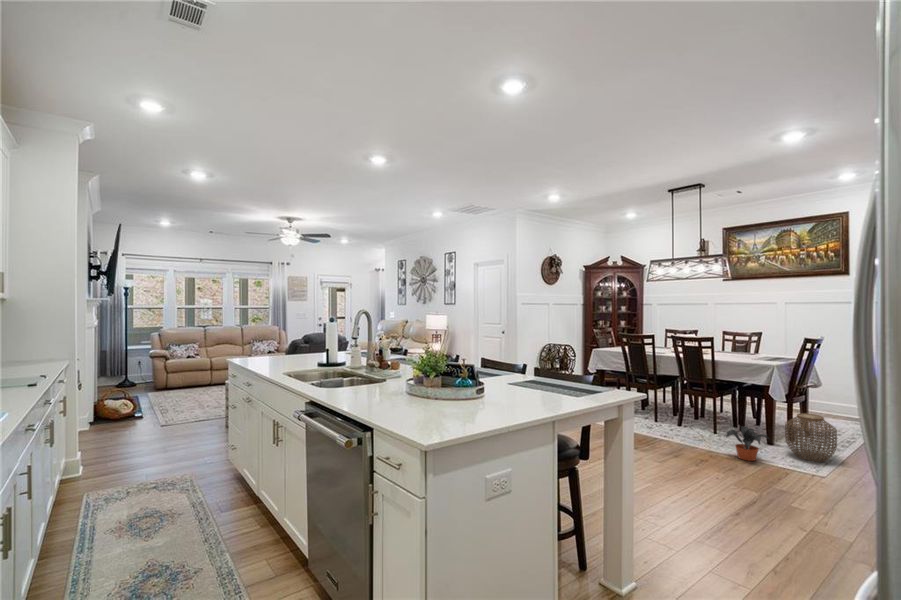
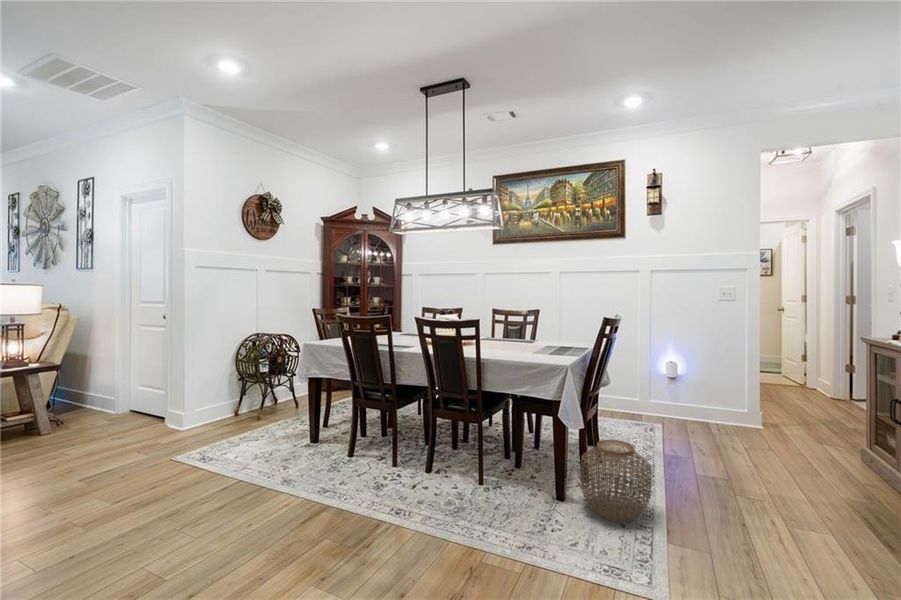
potted plant: present [726,426,770,461] -> none [494,475,567,546]

